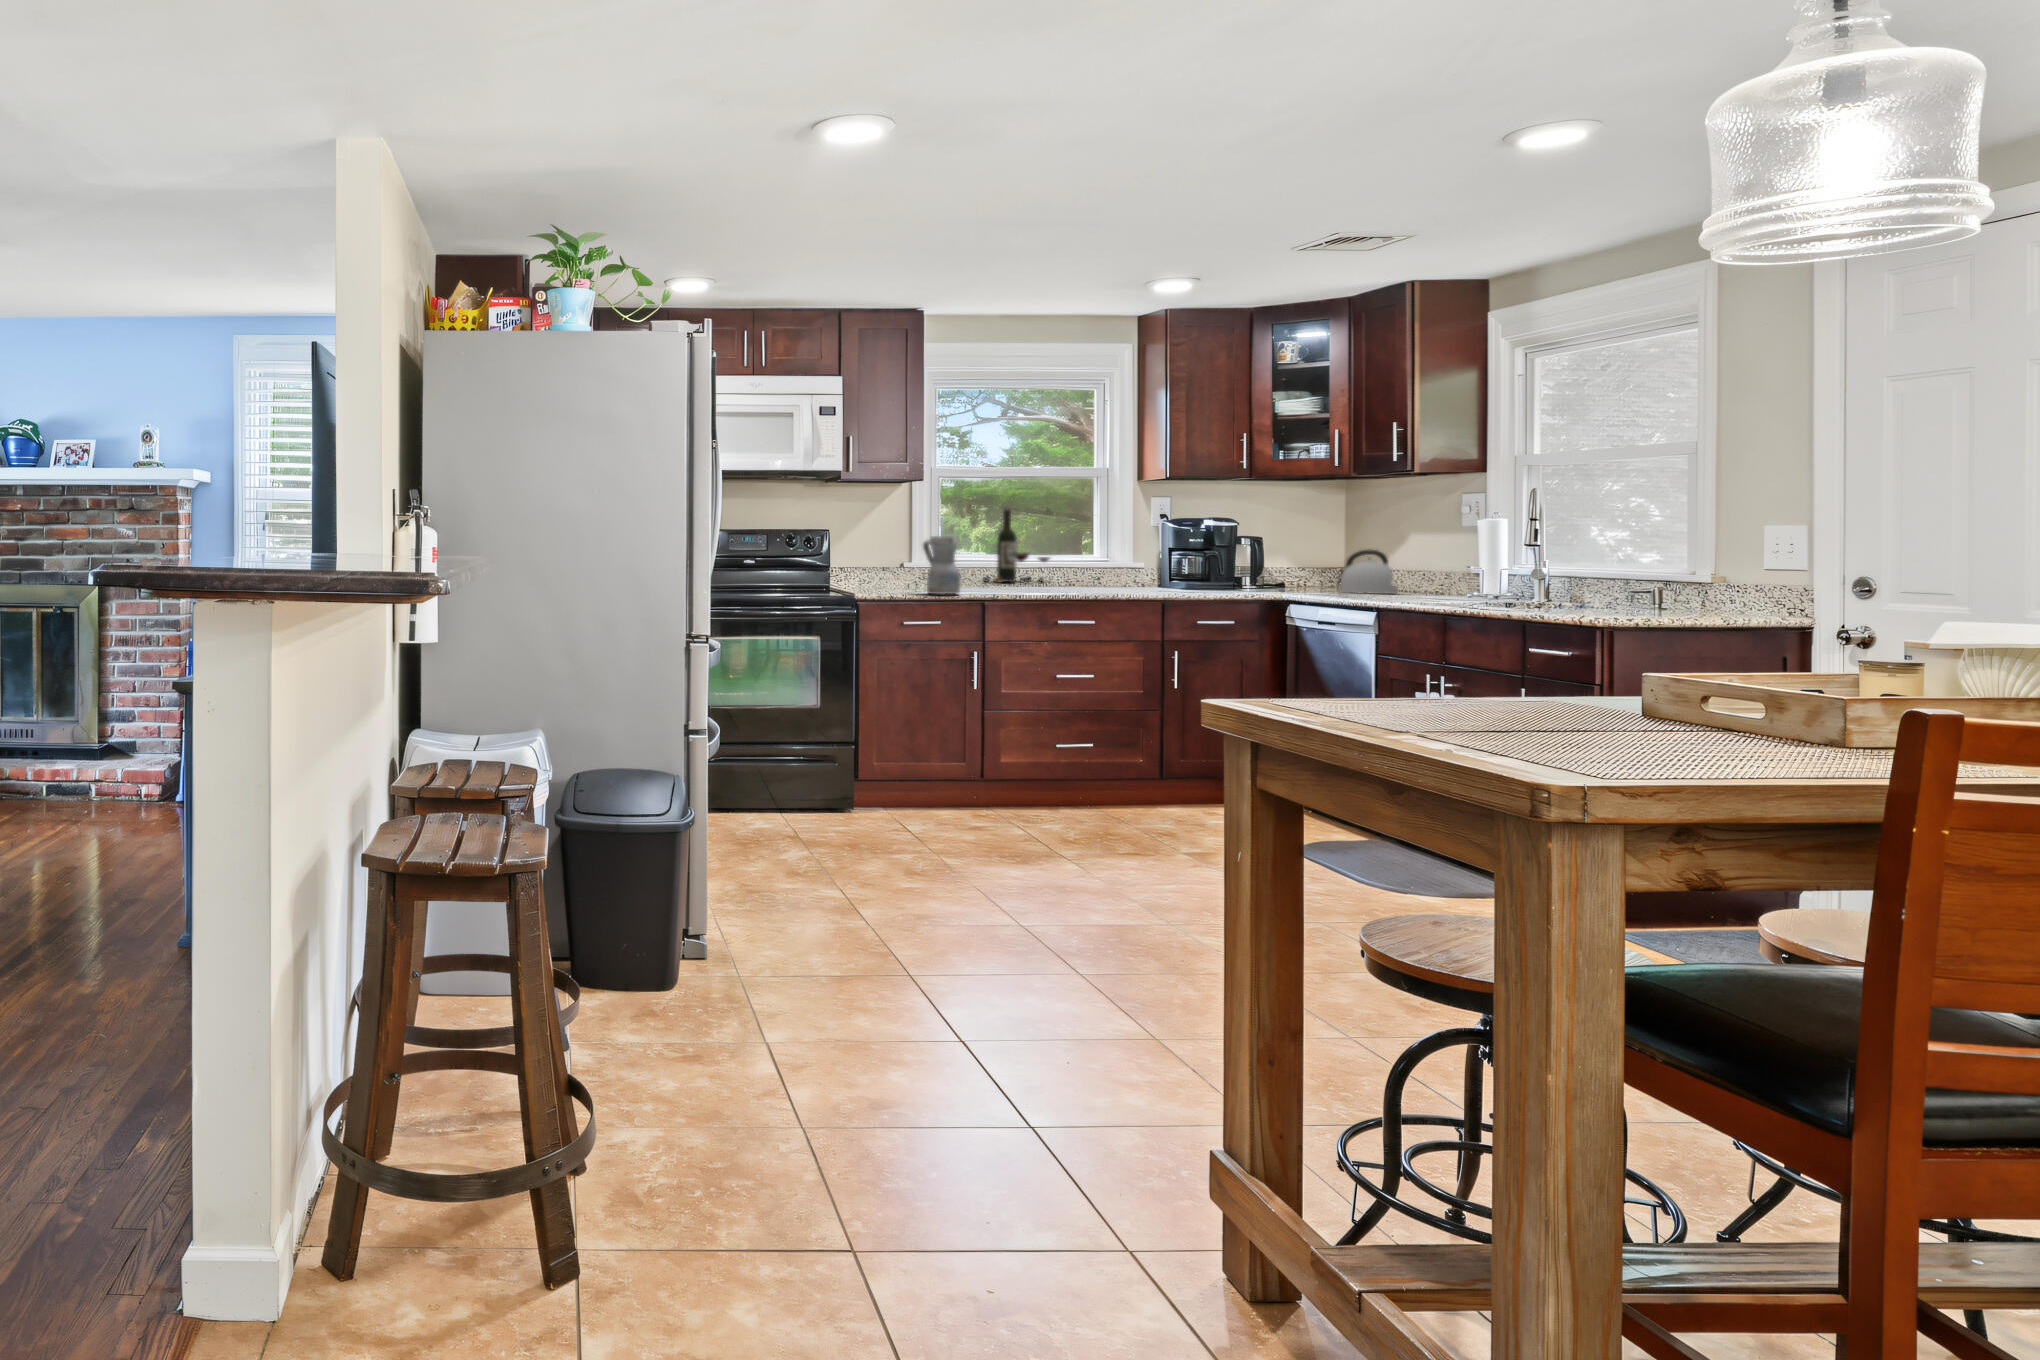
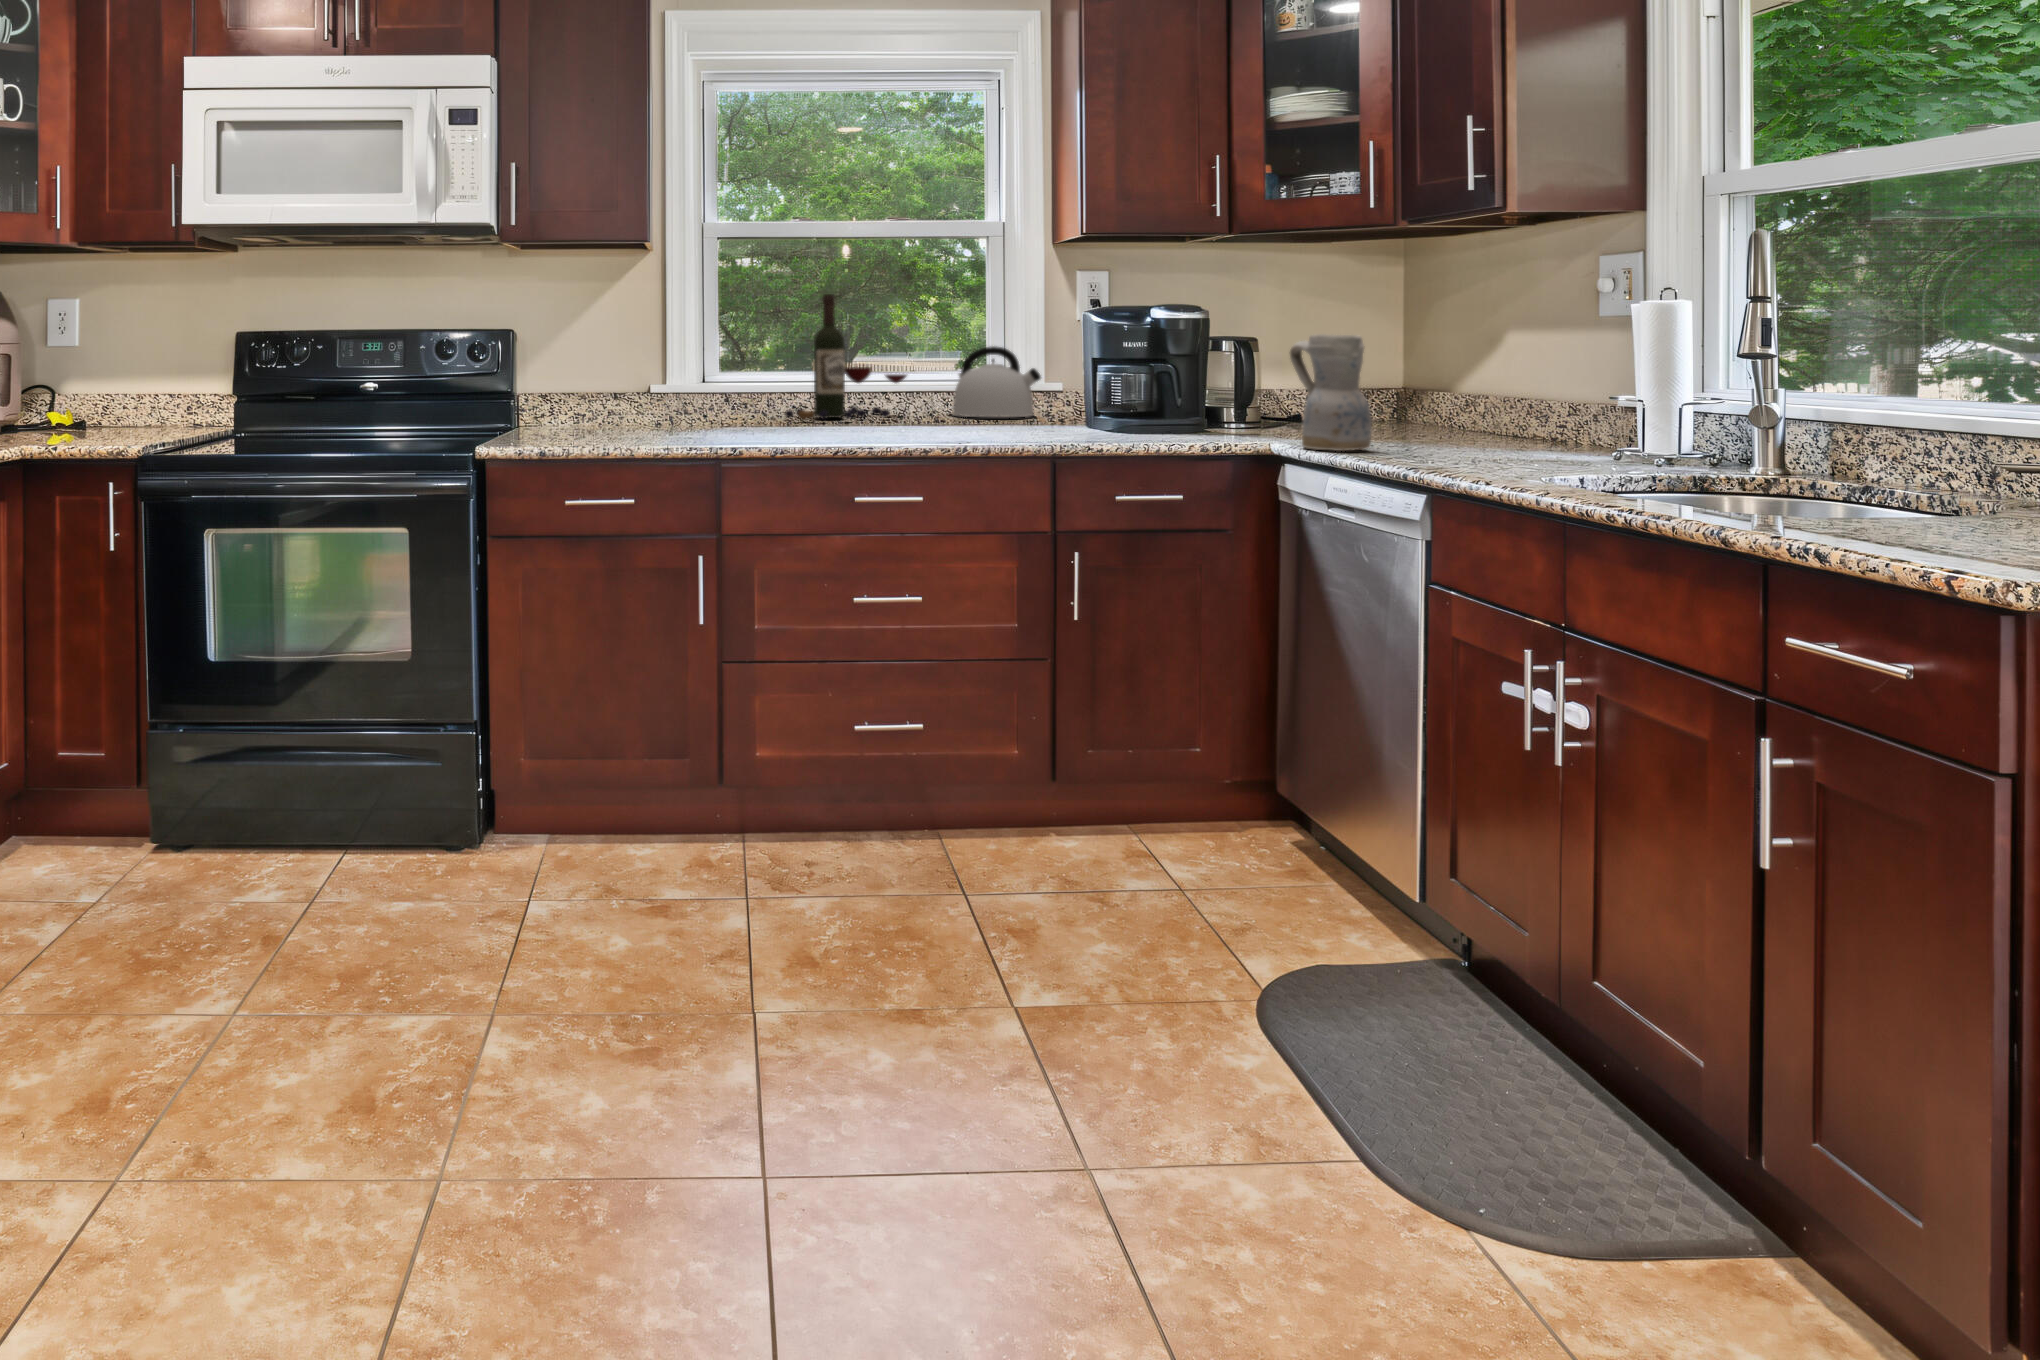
ceramic pitcher: present [923,536,961,594] -> present [1290,334,1372,451]
kettle: present [1340,549,1398,594] -> present [953,346,1041,417]

